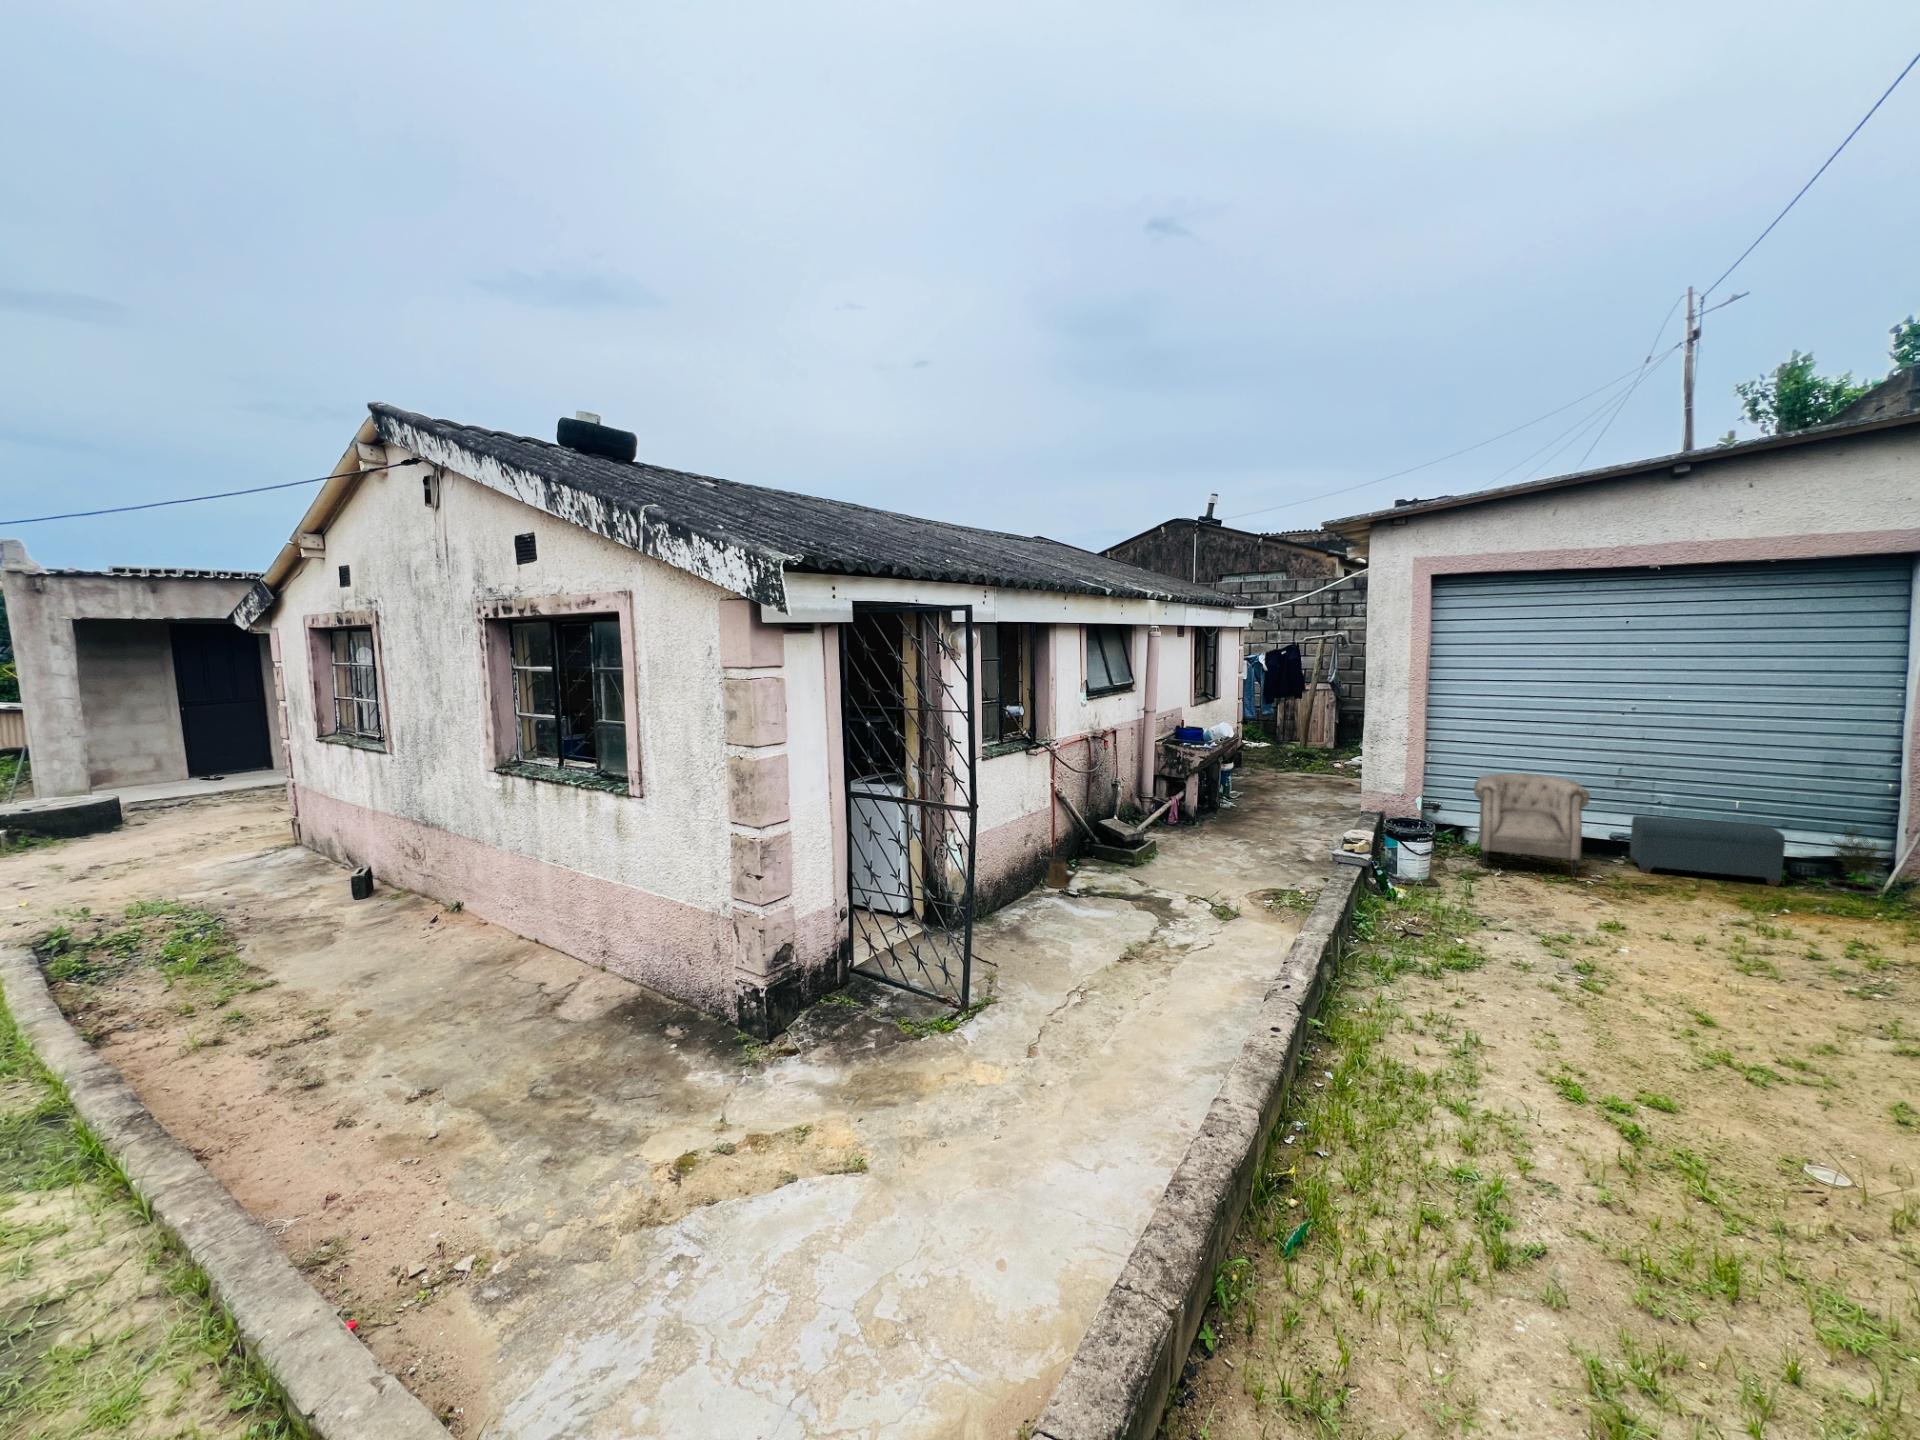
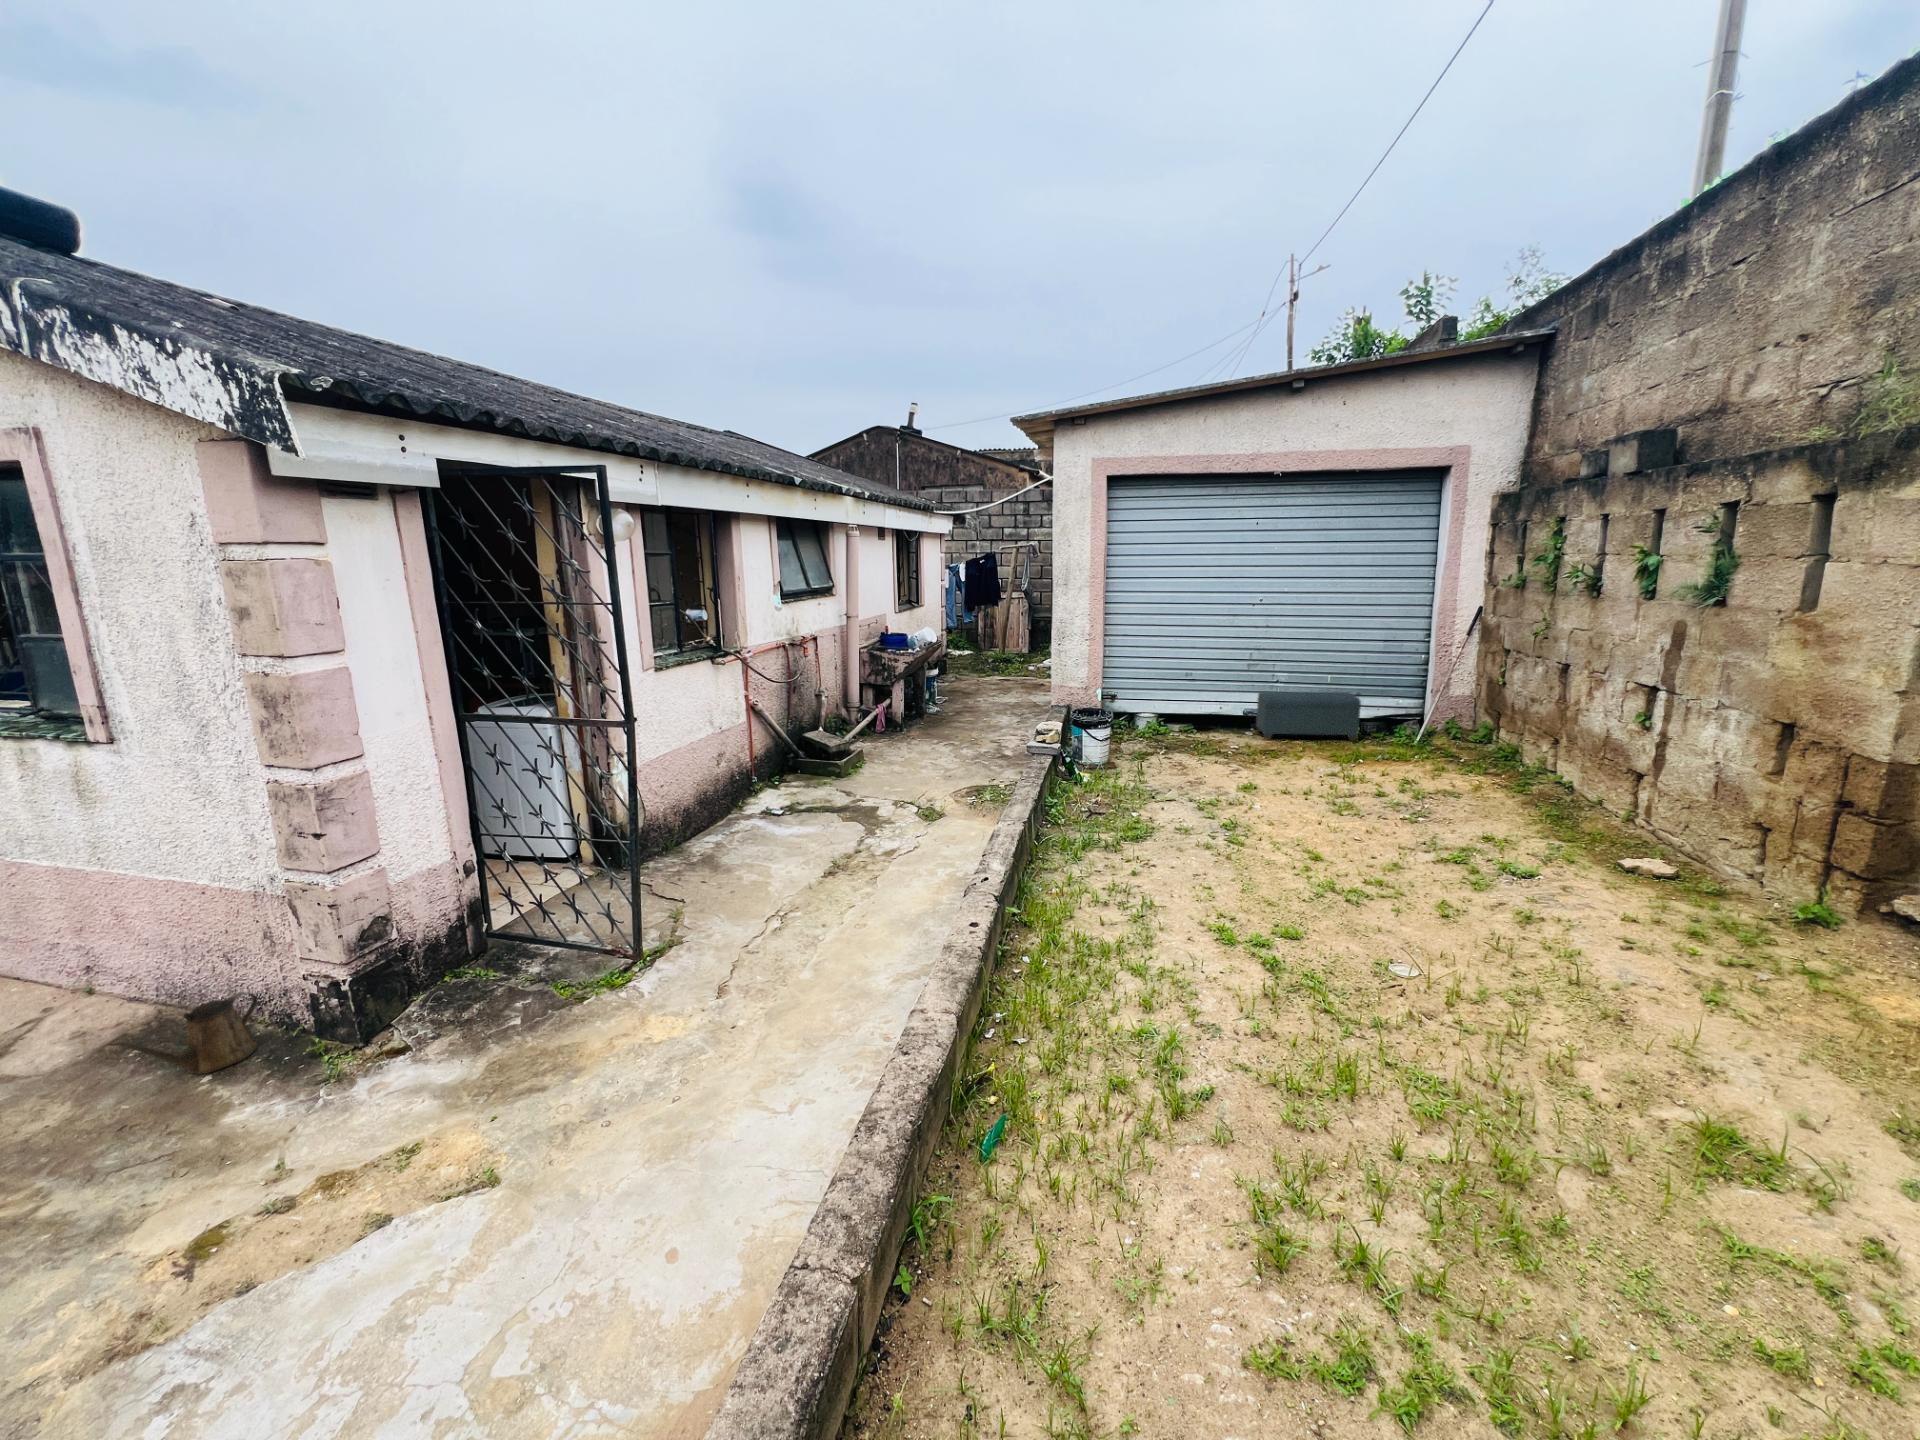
chair: present [1474,773,1590,877] -> none [1141,661,1229,748]
potted tree: present [1825,825,1882,895] -> none [1384,684,1422,742]
watering can: present [1040,857,1089,888] -> present [110,992,258,1074]

